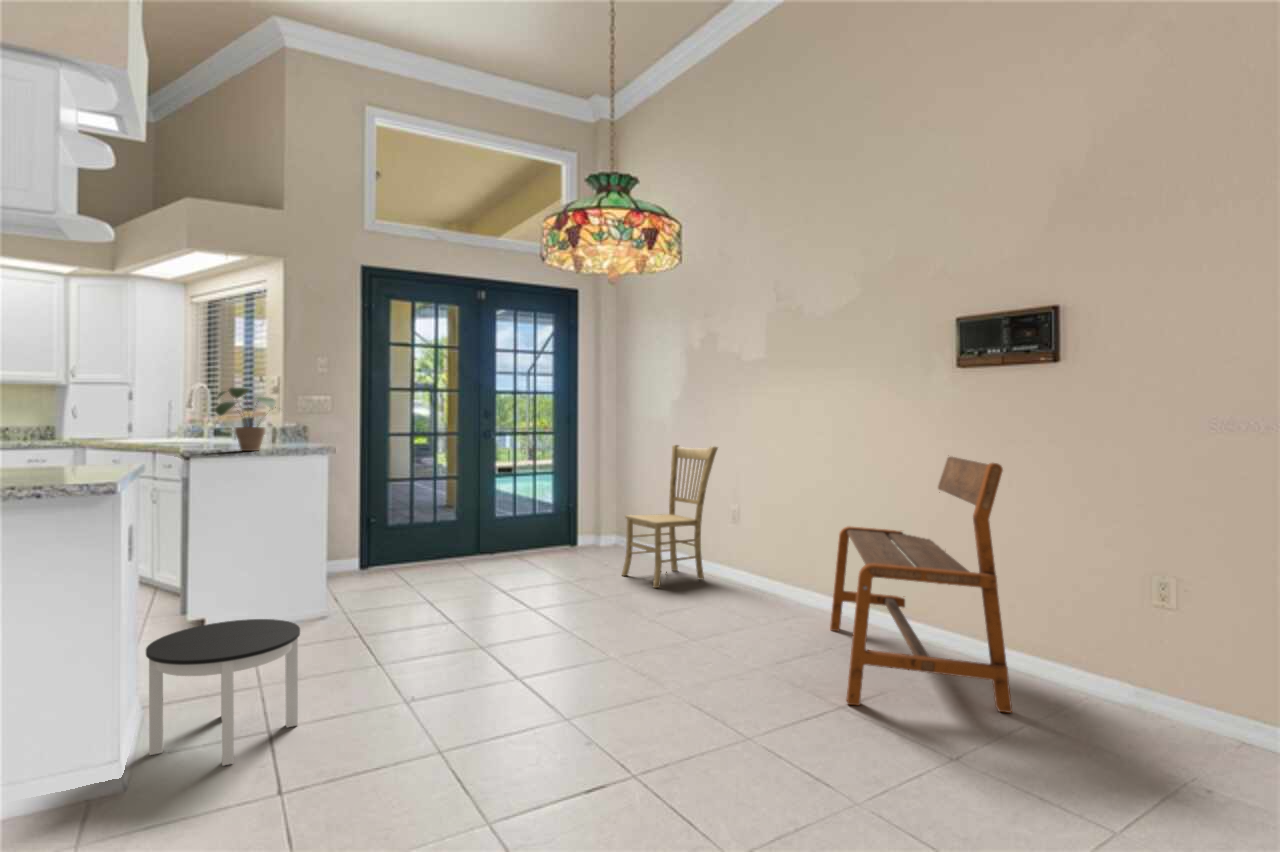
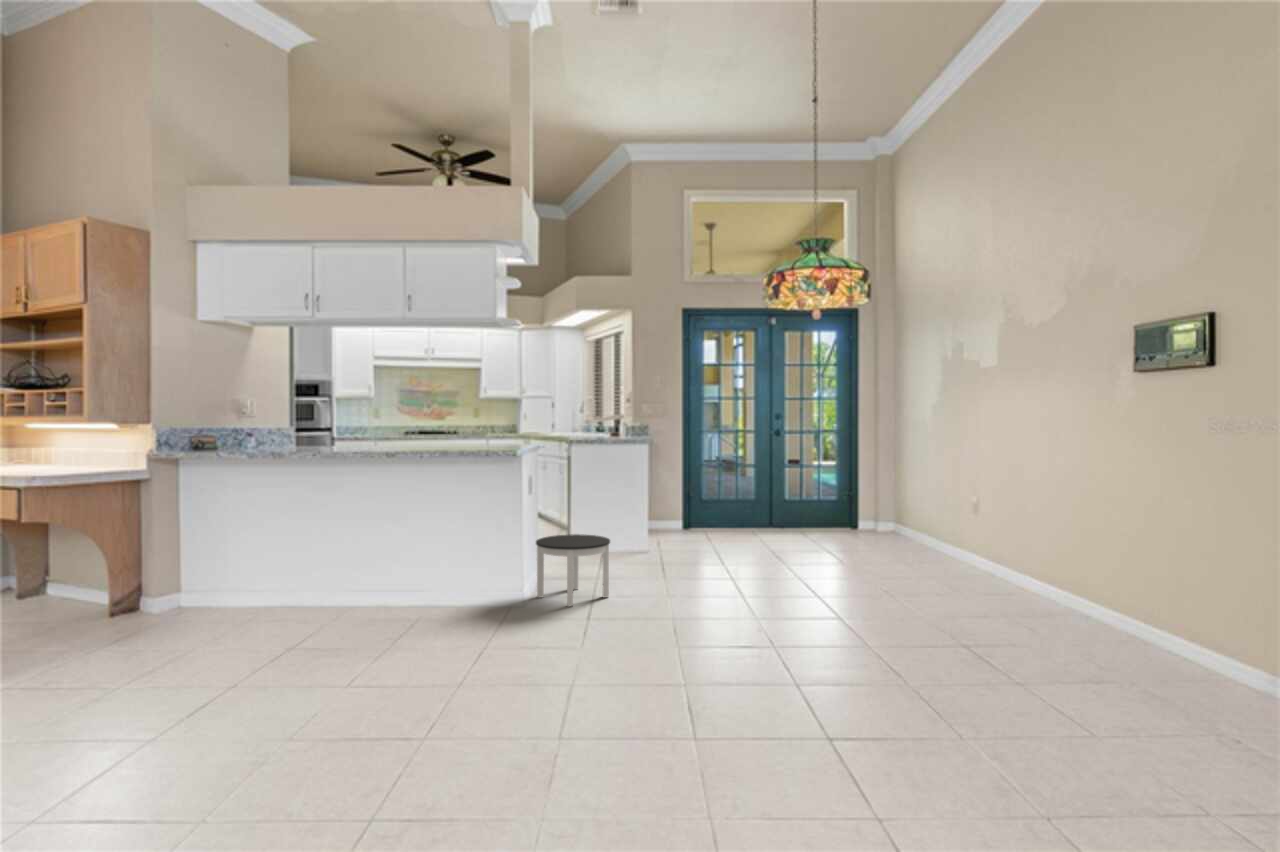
potted plant: present [216,388,276,451] -> none [586,399,627,440]
dining chair: present [622,445,718,588] -> none [877,442,963,561]
bench: present [830,457,1012,713] -> none [983,448,1160,673]

